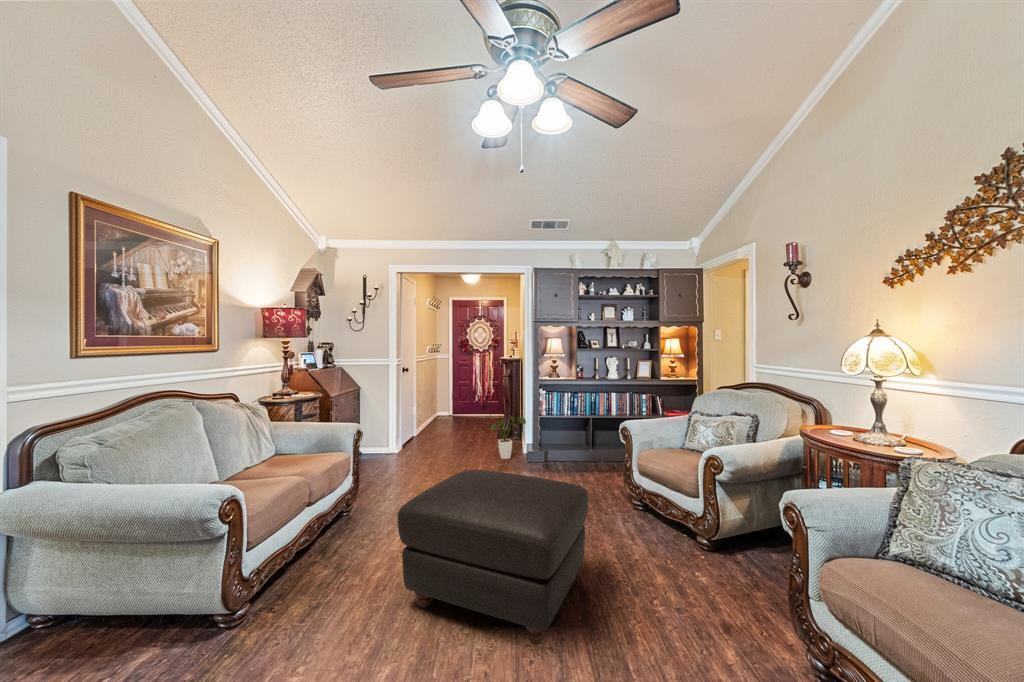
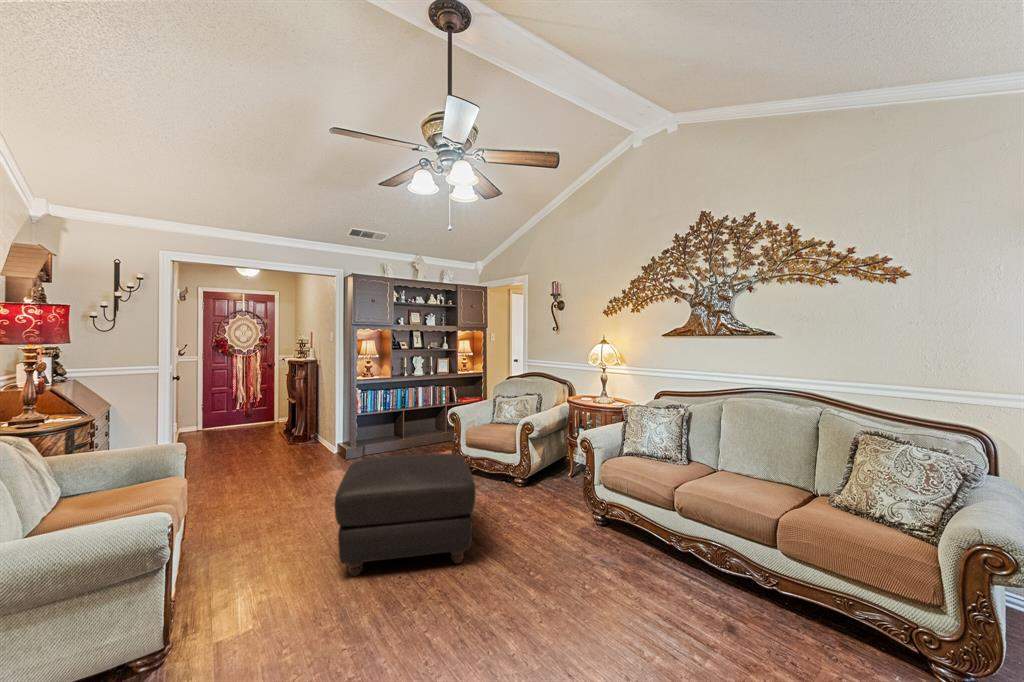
house plant: present [486,415,526,459] -> none [295,416,343,461]

